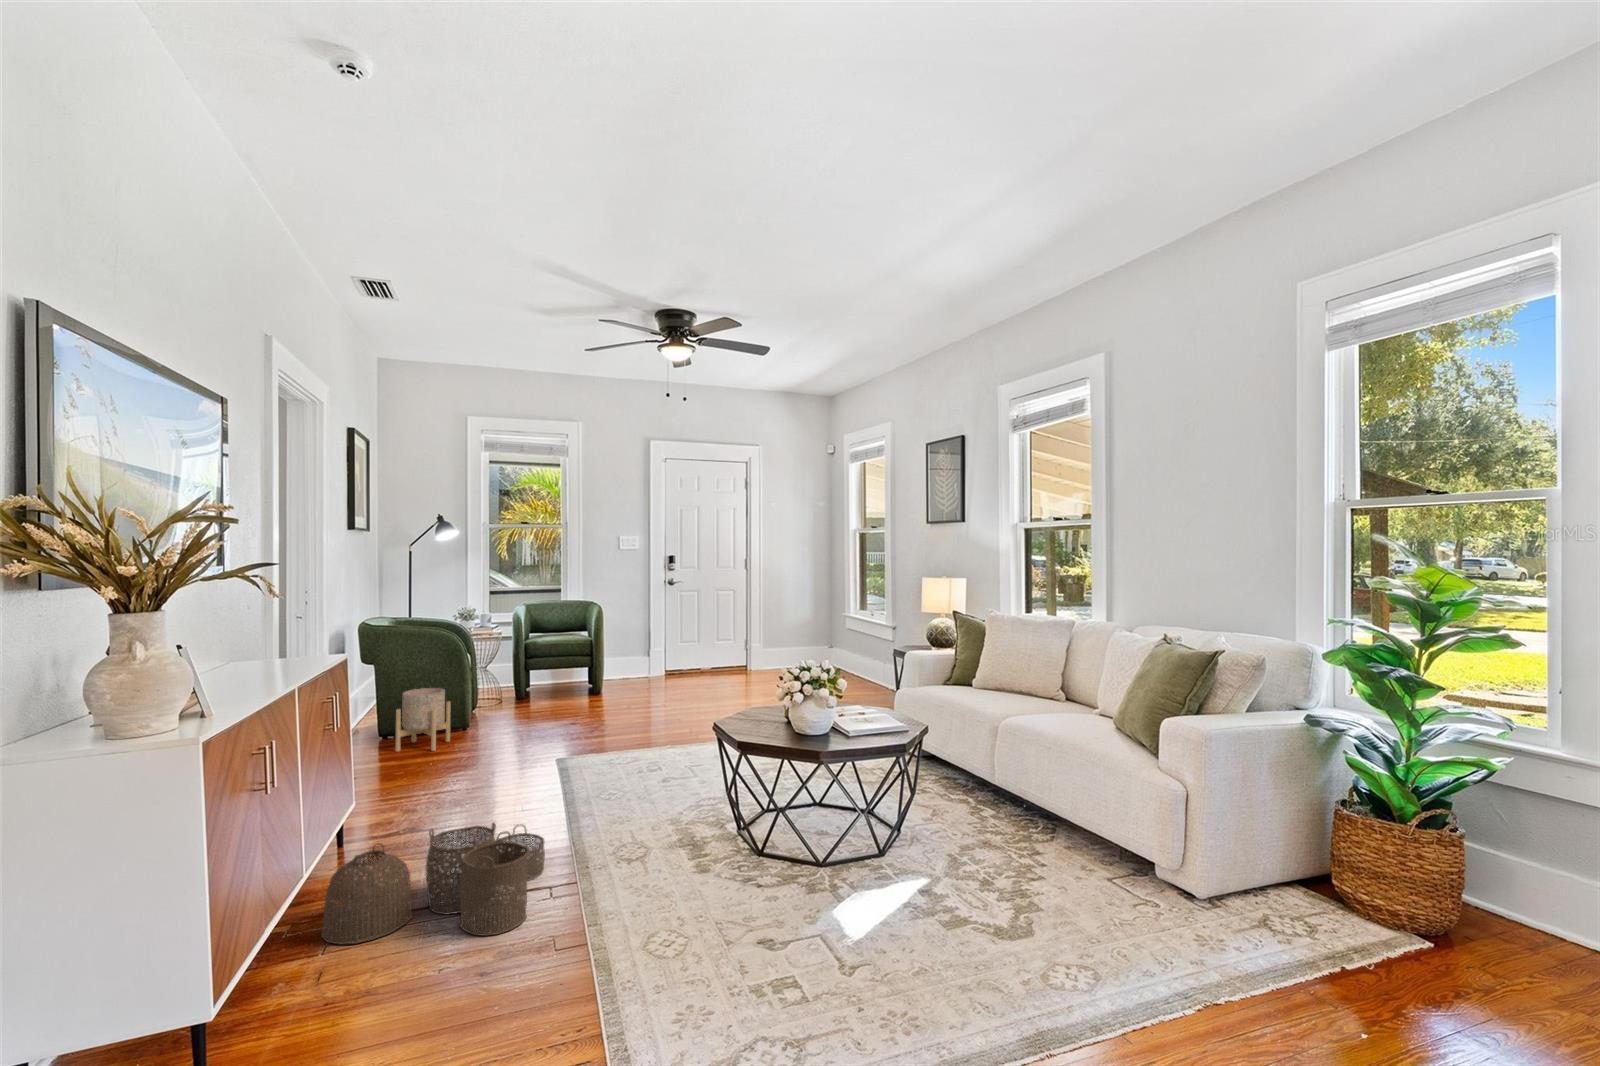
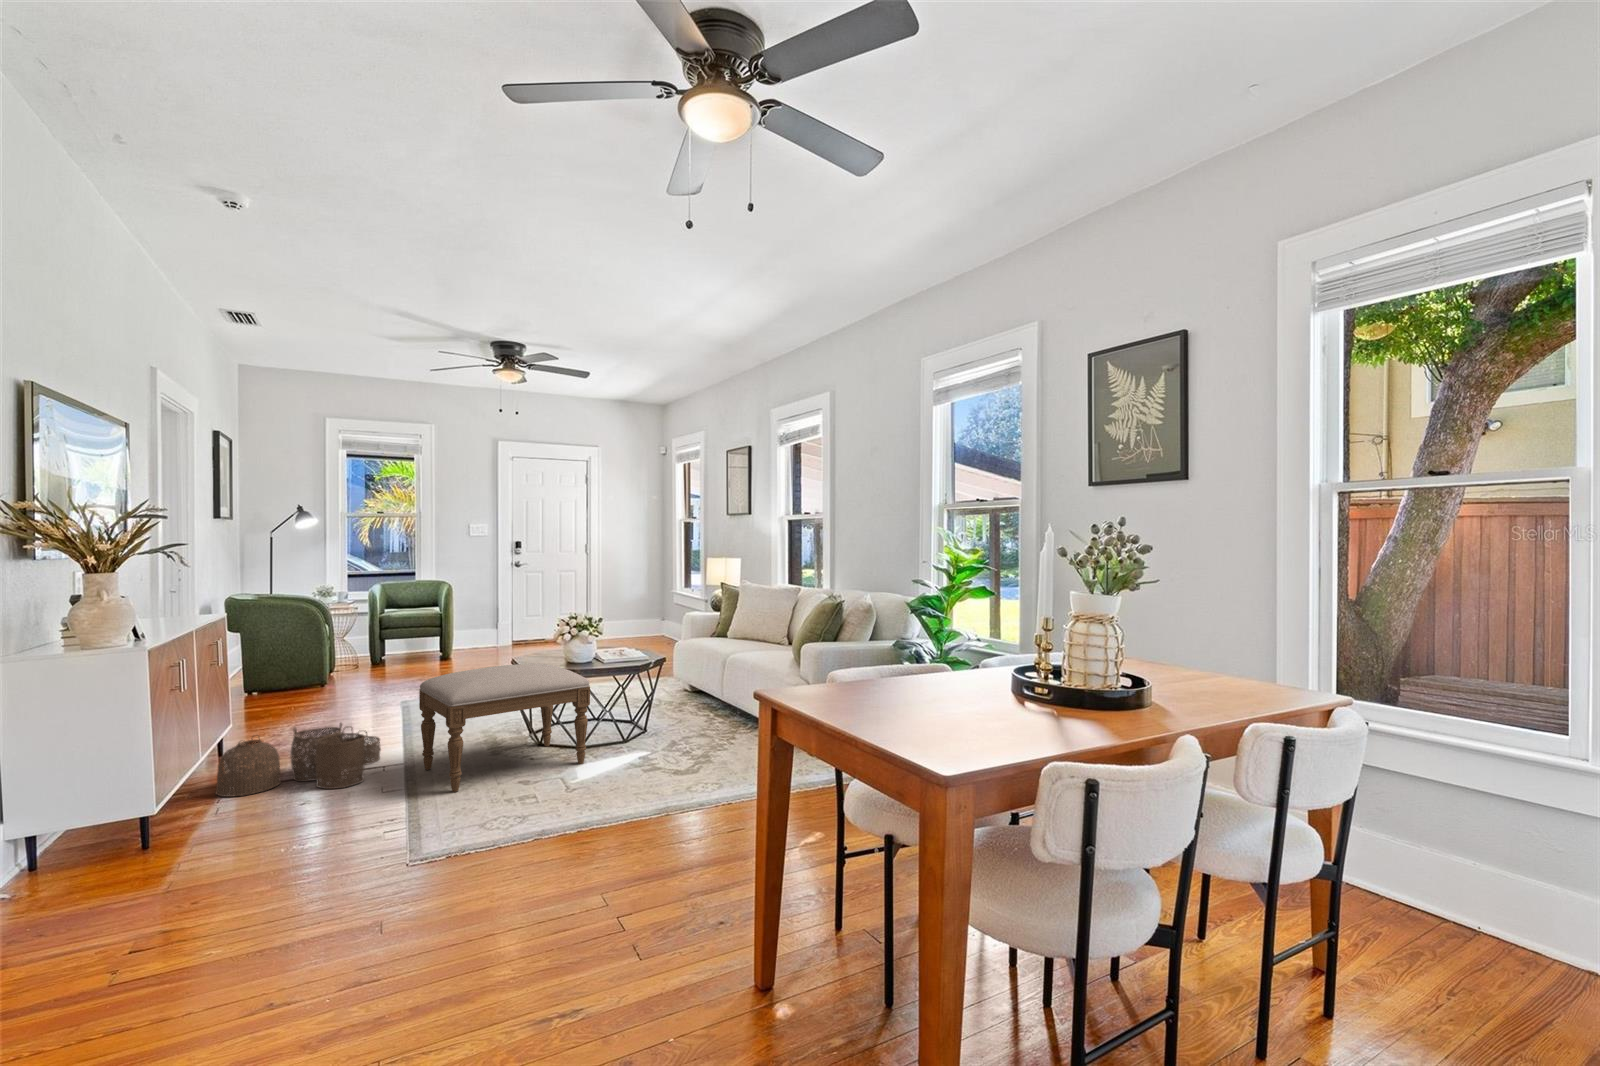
planter: present [395,688,451,752] -> none [262,650,310,701]
ottoman: none [602,737,849,958] -> present [419,663,590,792]

